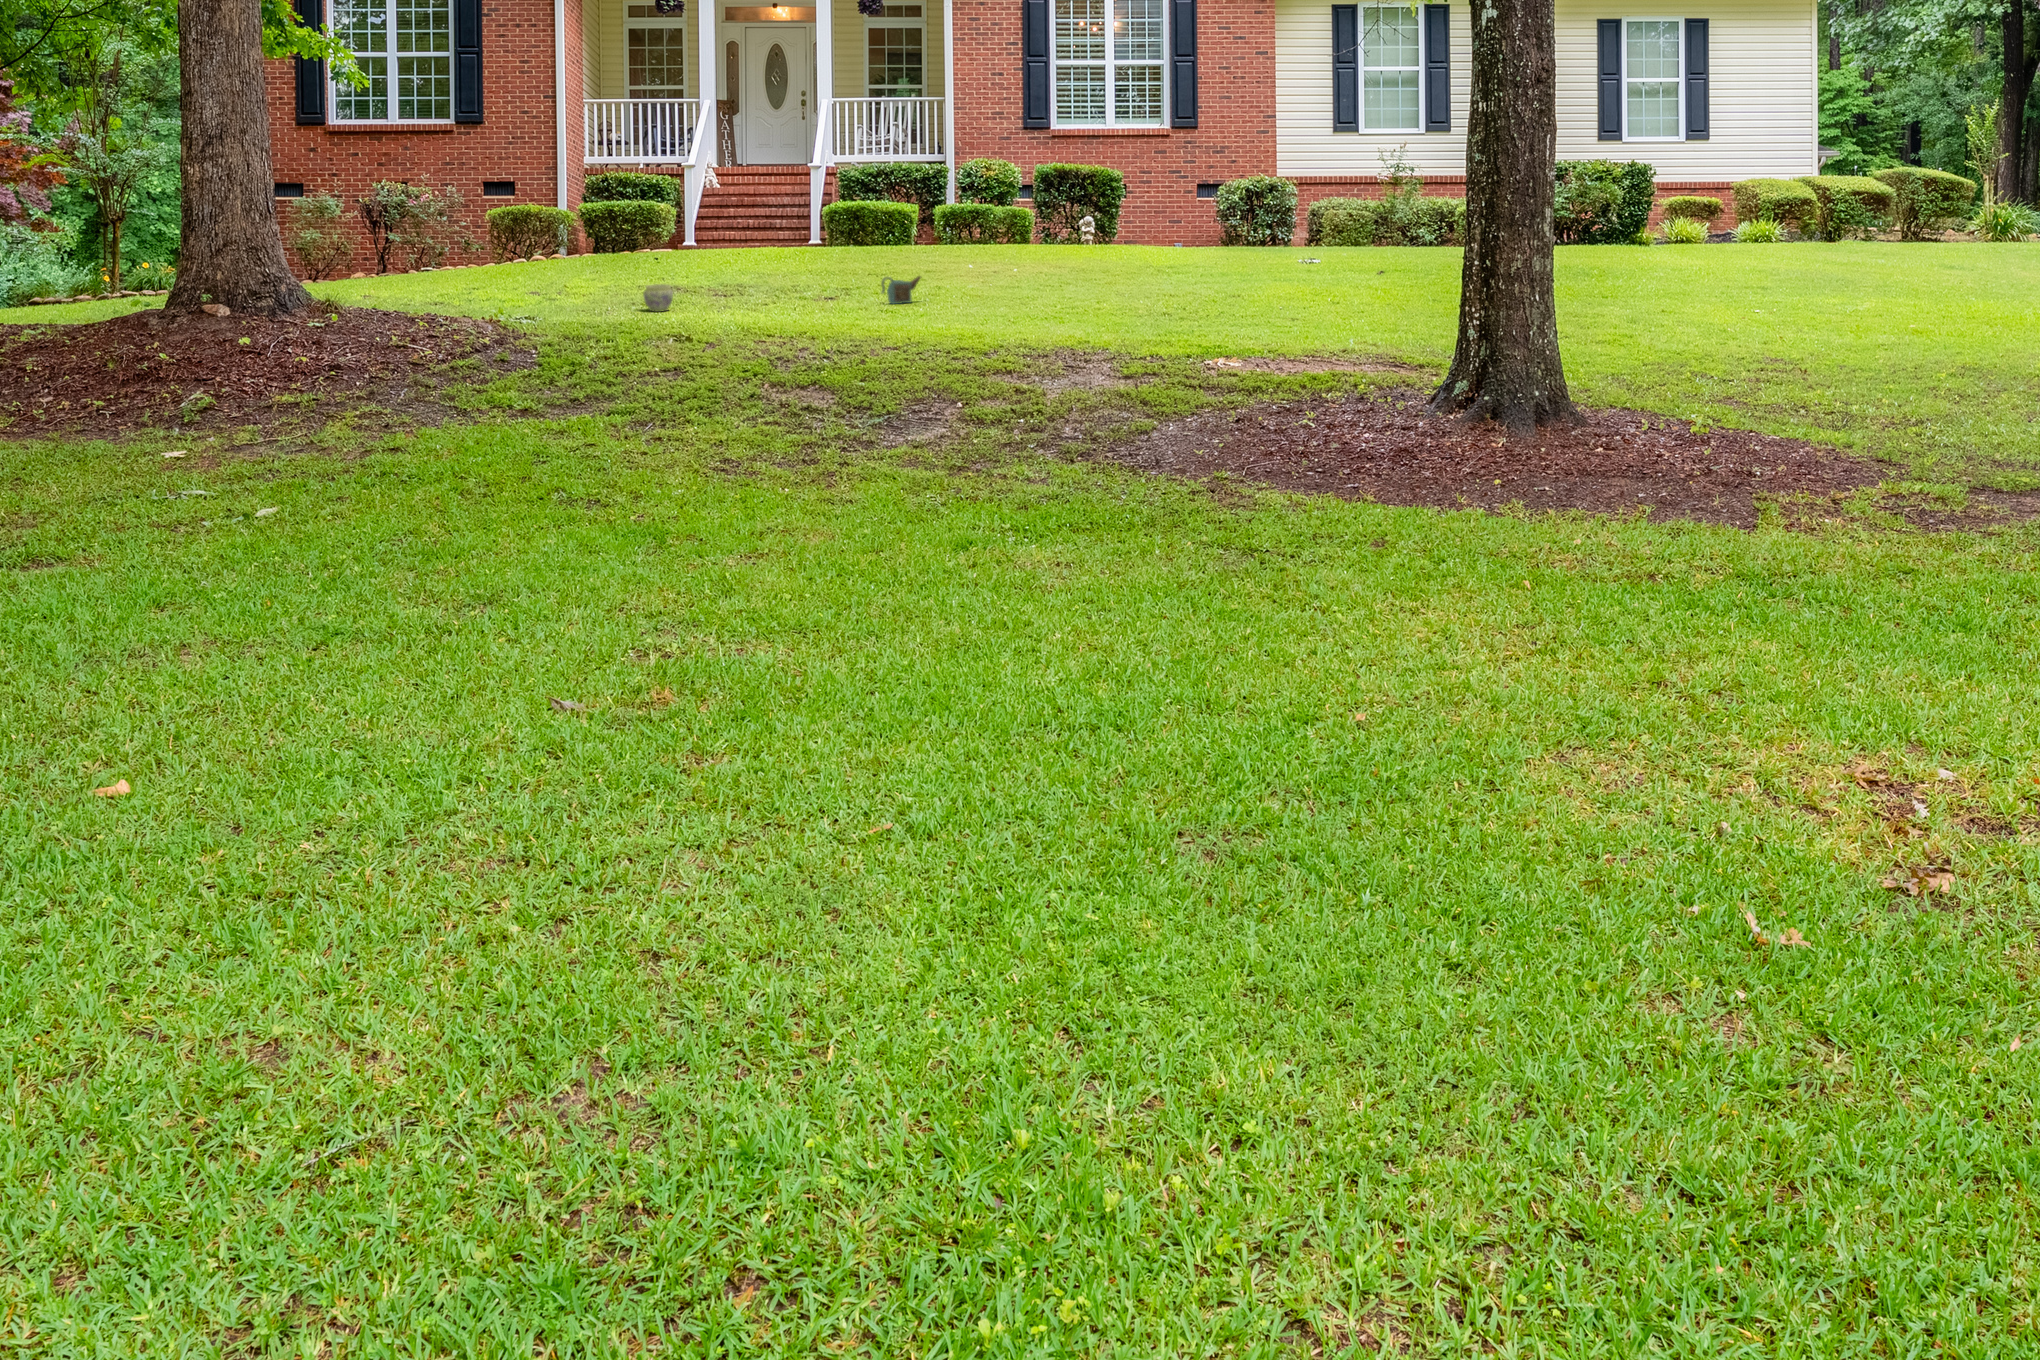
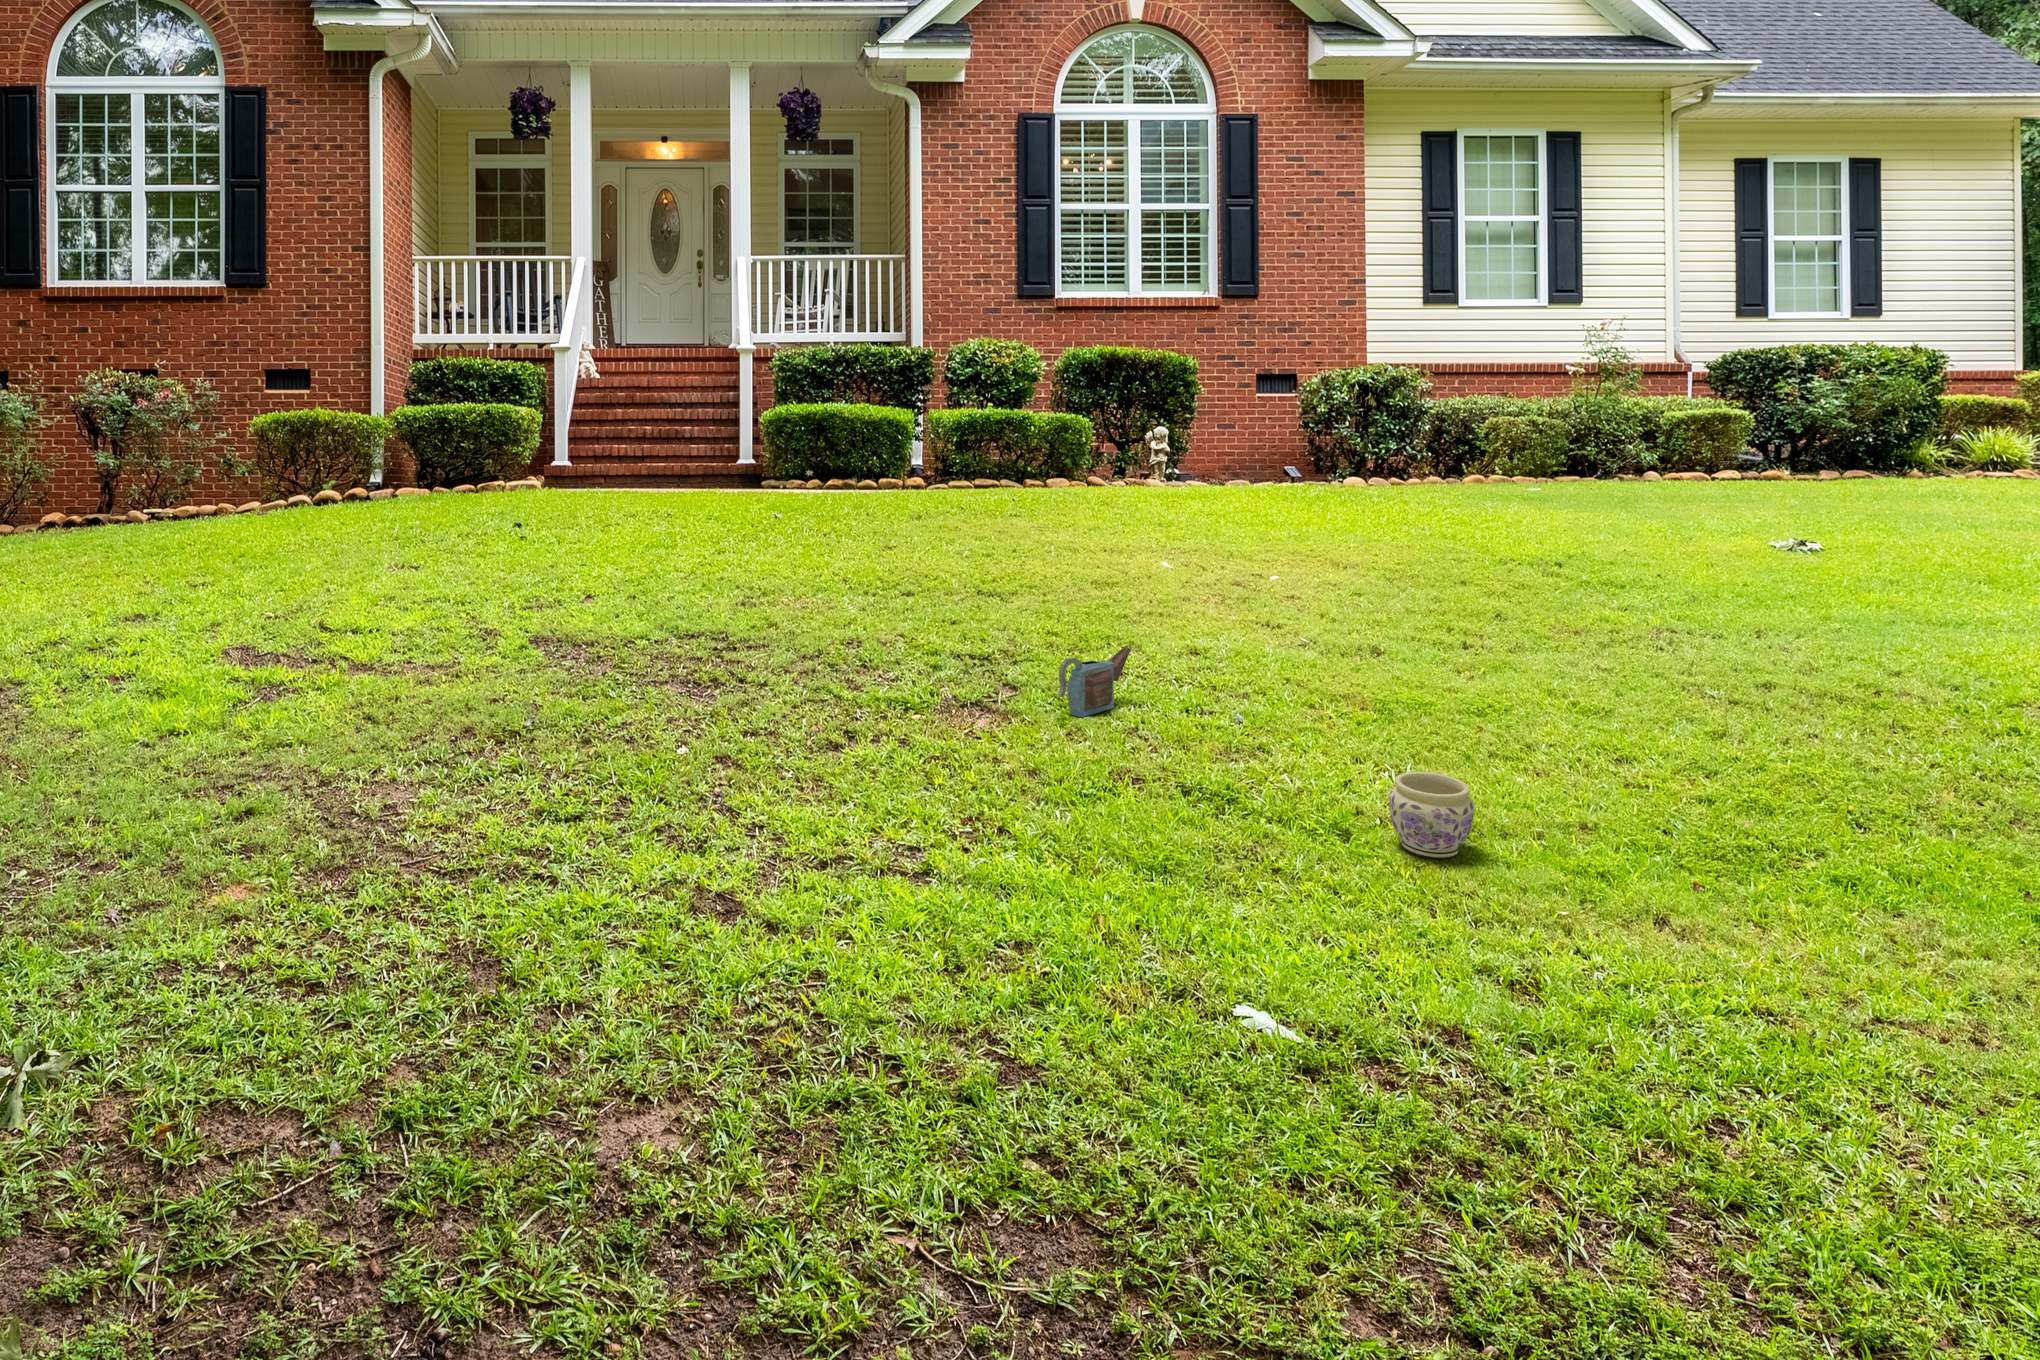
planter: present [643,284,673,312] -> present [1389,772,1475,859]

